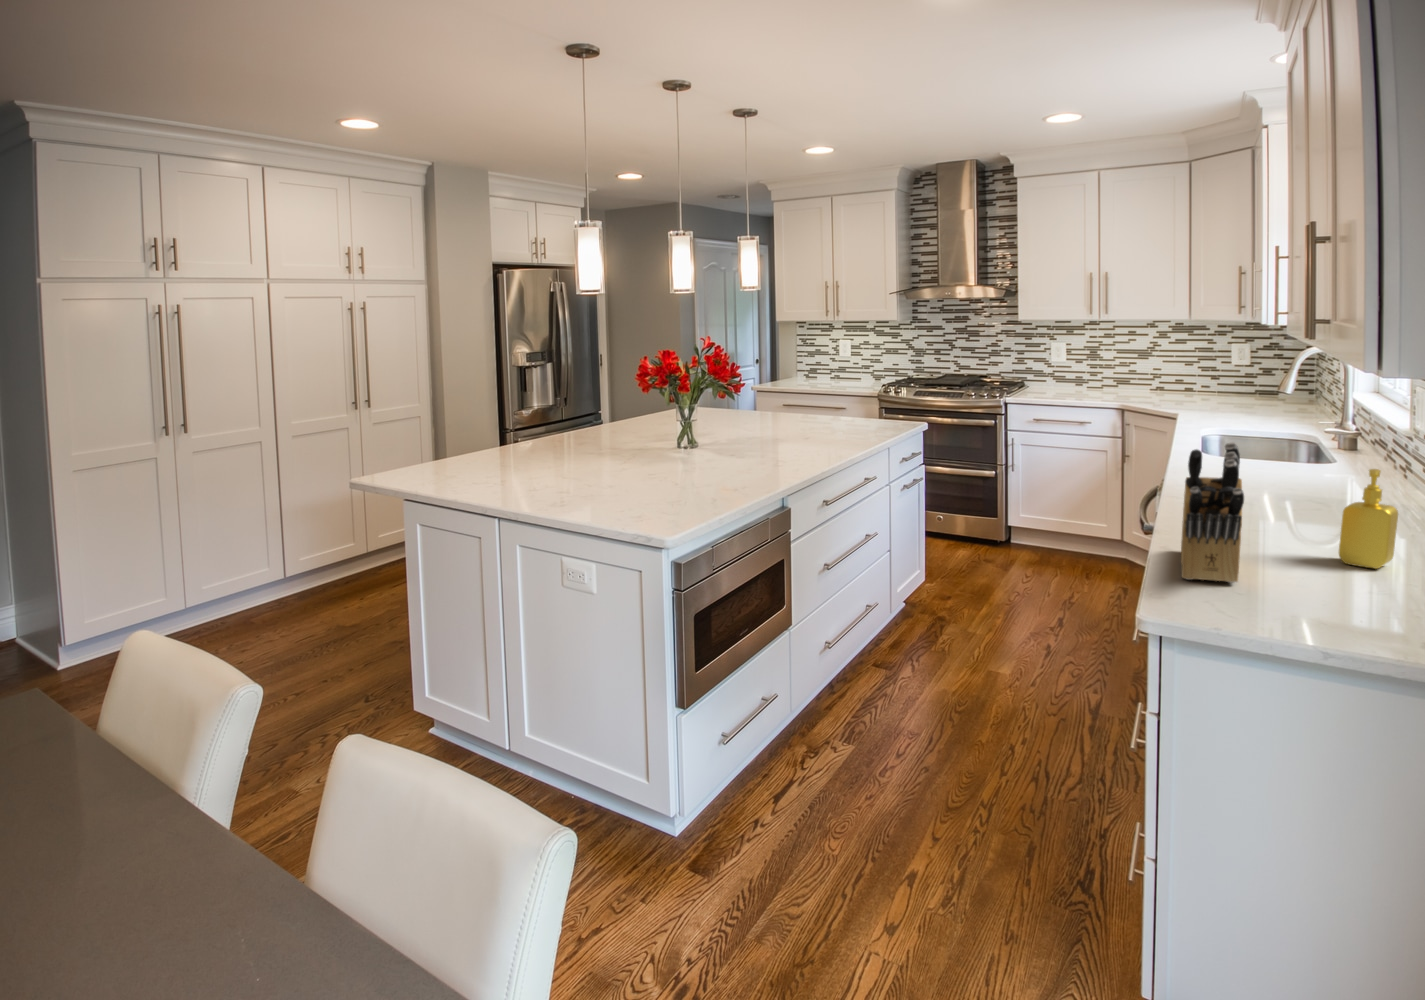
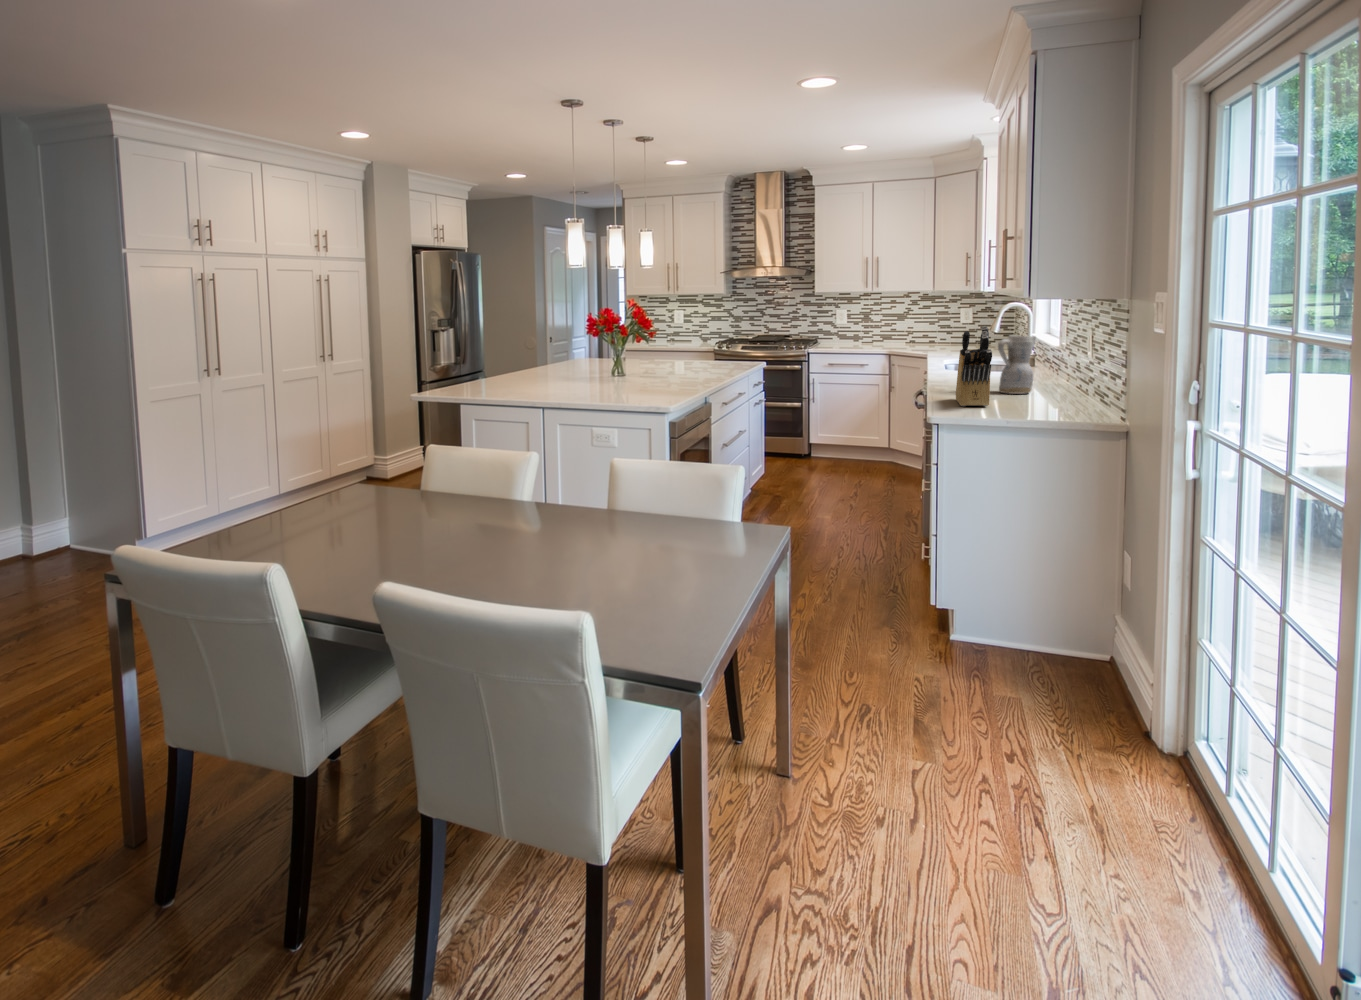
ceramic pitcher: none [1266,434,1341,538] -> present [998,335,1036,394]
soap dispenser: present [1339,469,1398,569] -> none [1038,347,1066,401]

